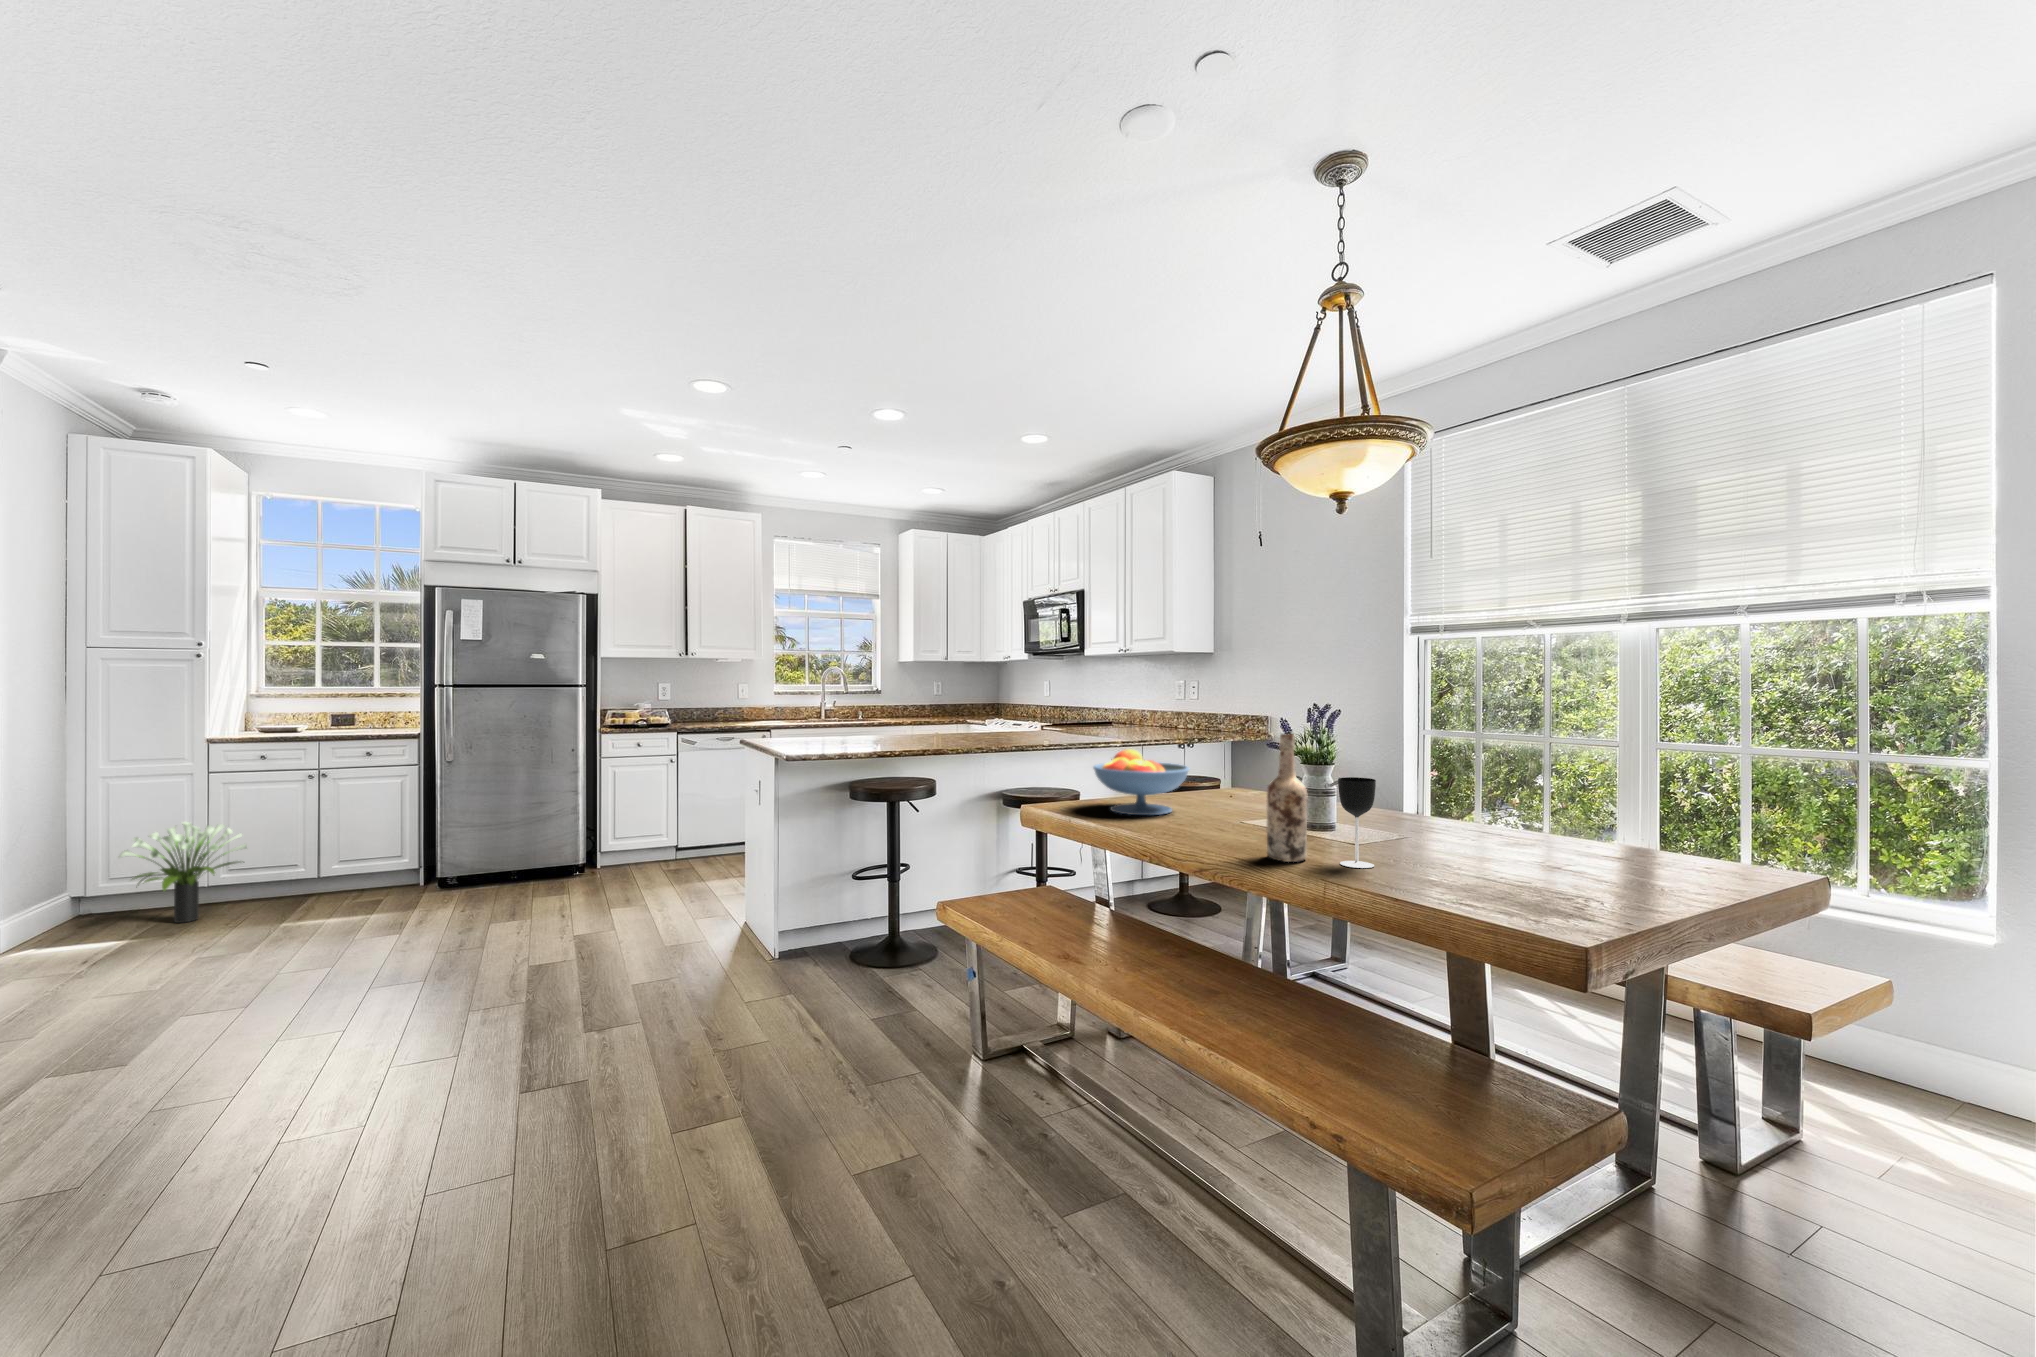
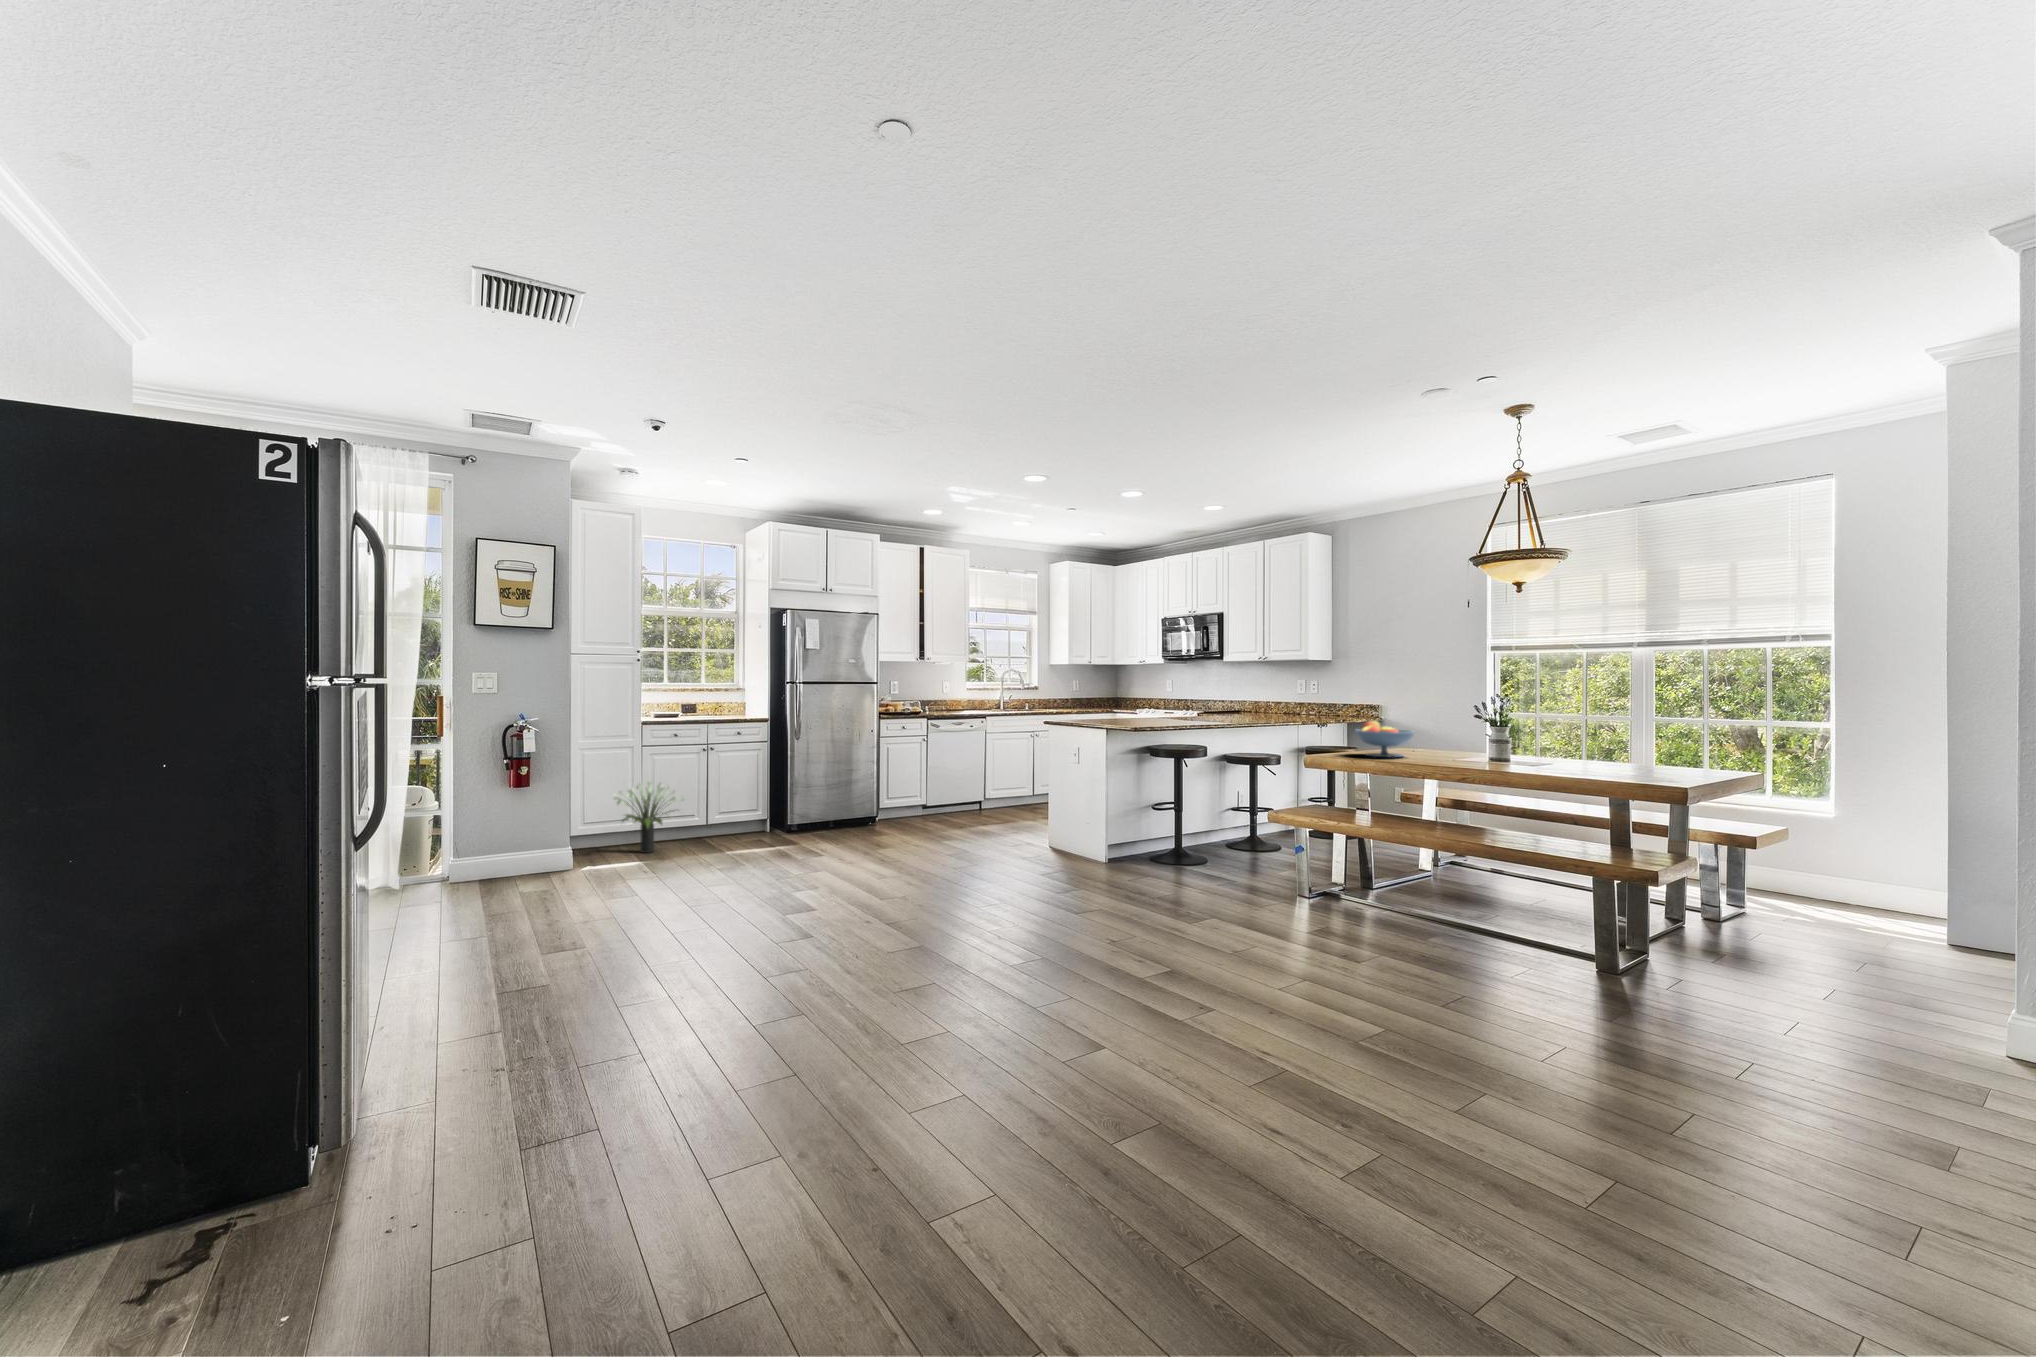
wine bottle: present [1266,734,1307,862] -> none [1500,708,1522,770]
wine glass: present [1338,777,1376,868] -> none [1539,729,1558,771]

